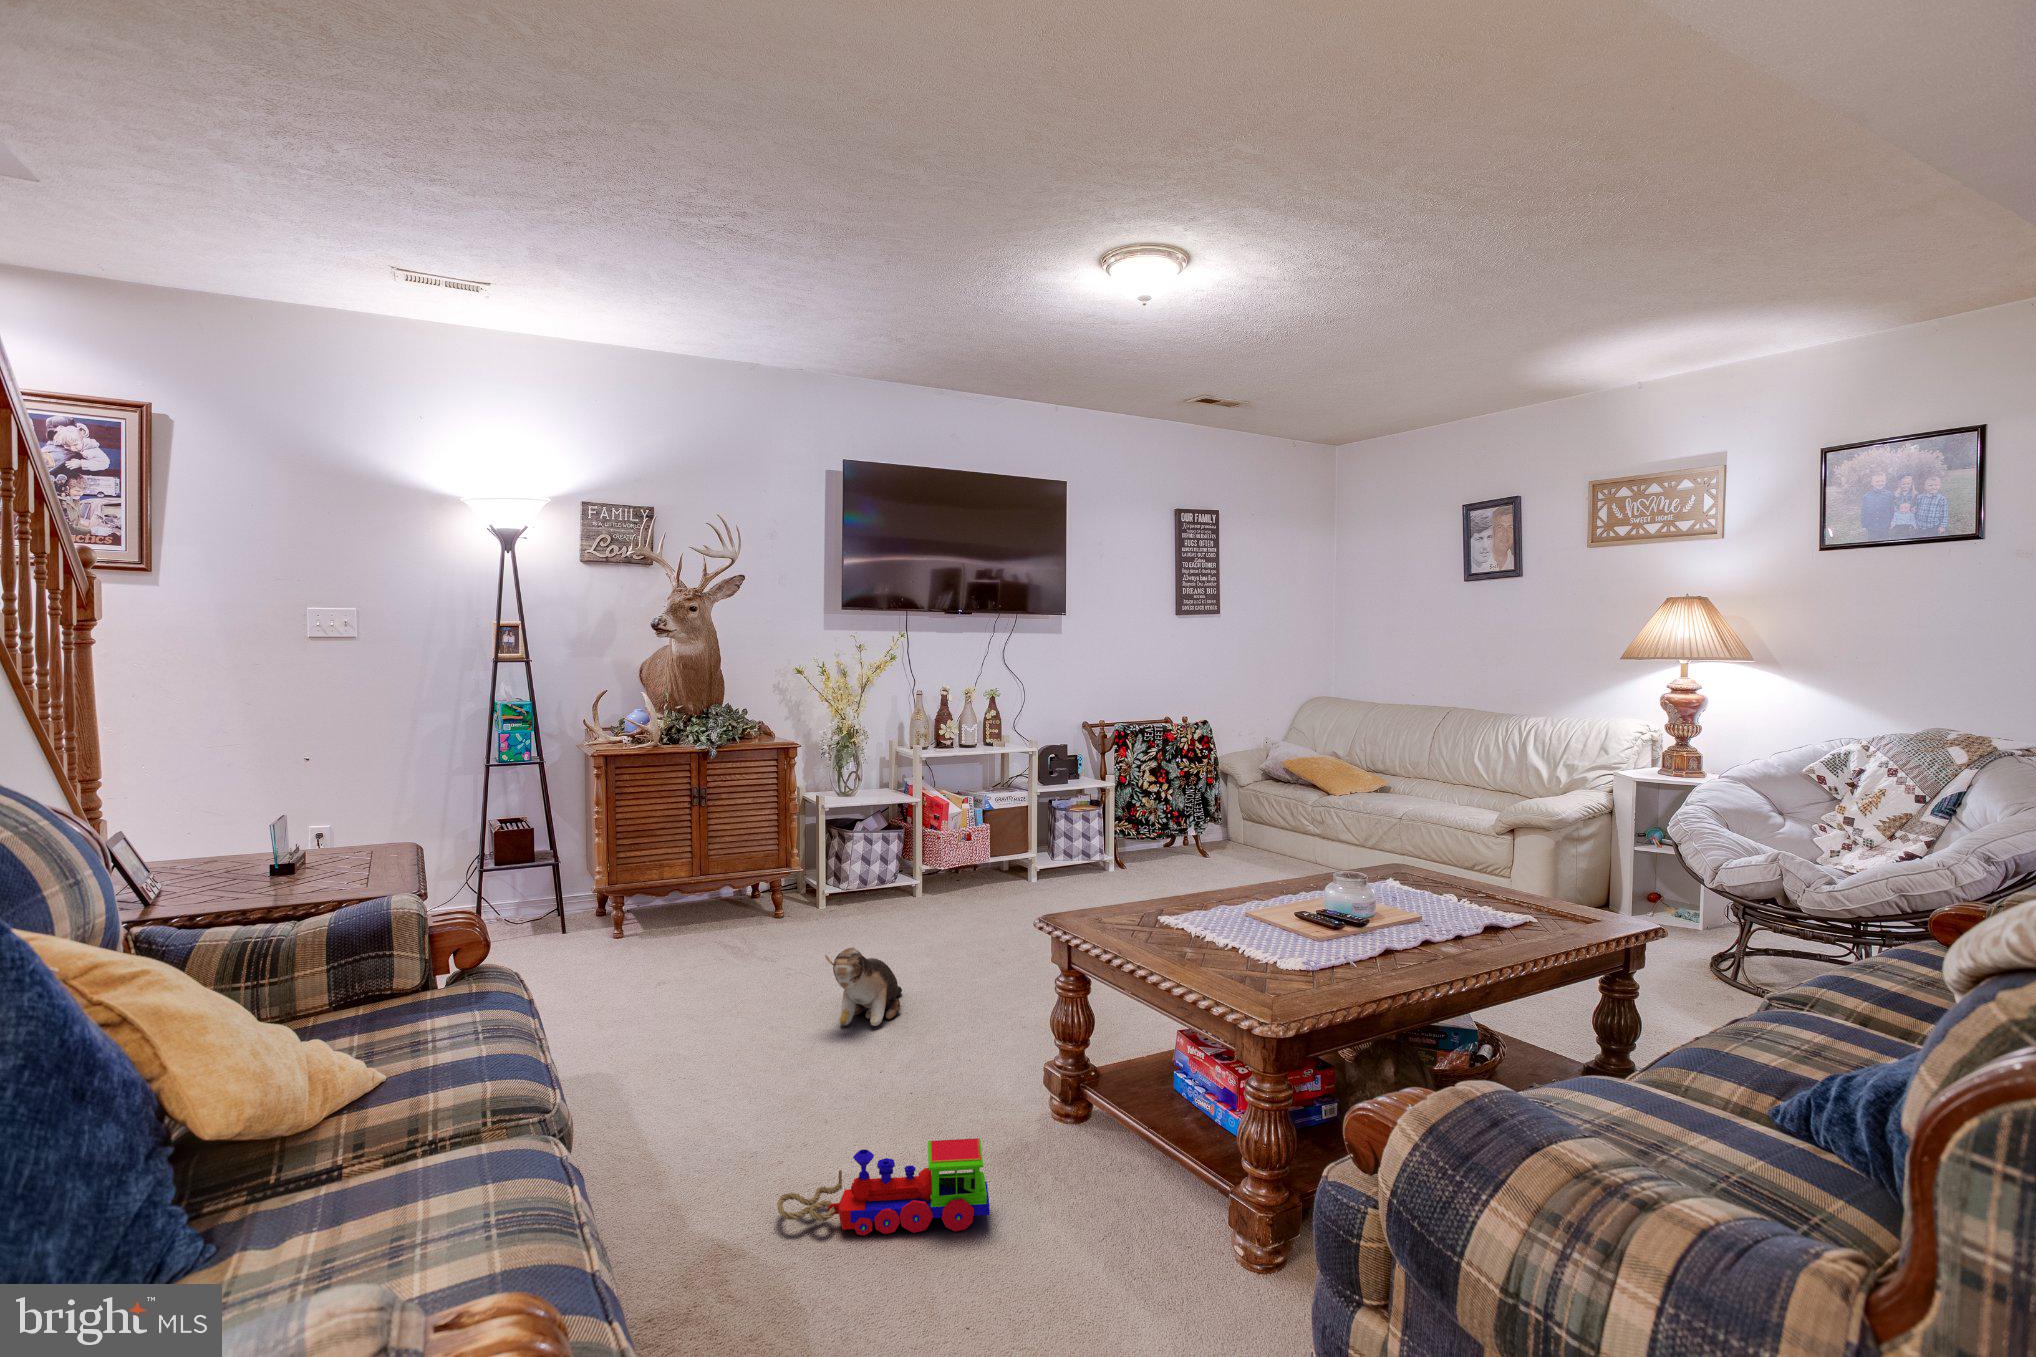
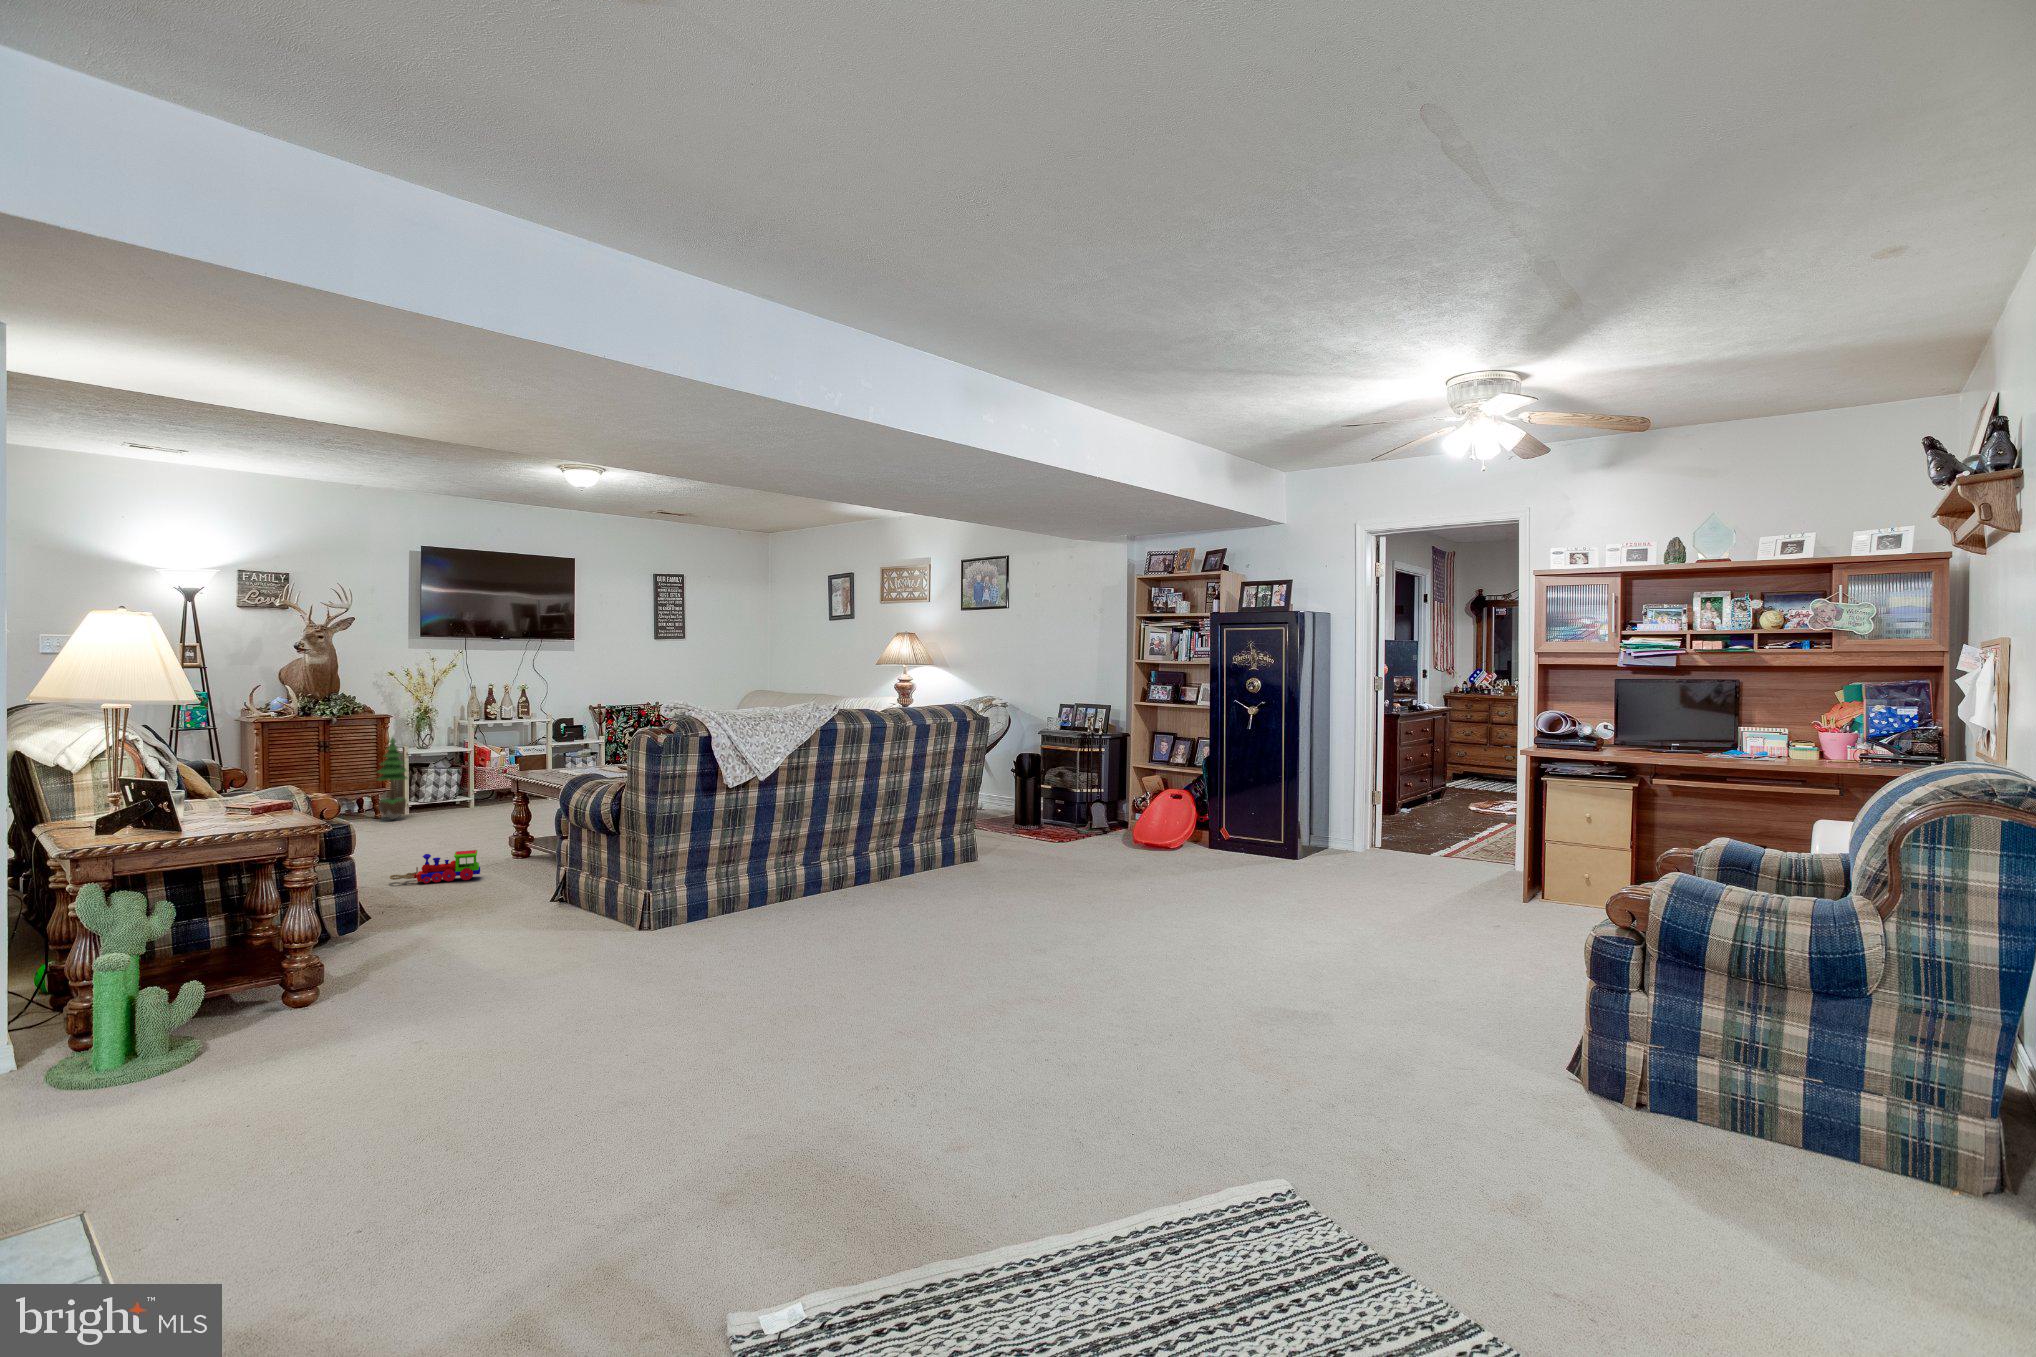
potted tree: none [773,779,828,928] -> present [376,737,407,820]
plush toy: present [825,948,902,1026] -> none [409,807,454,846]

